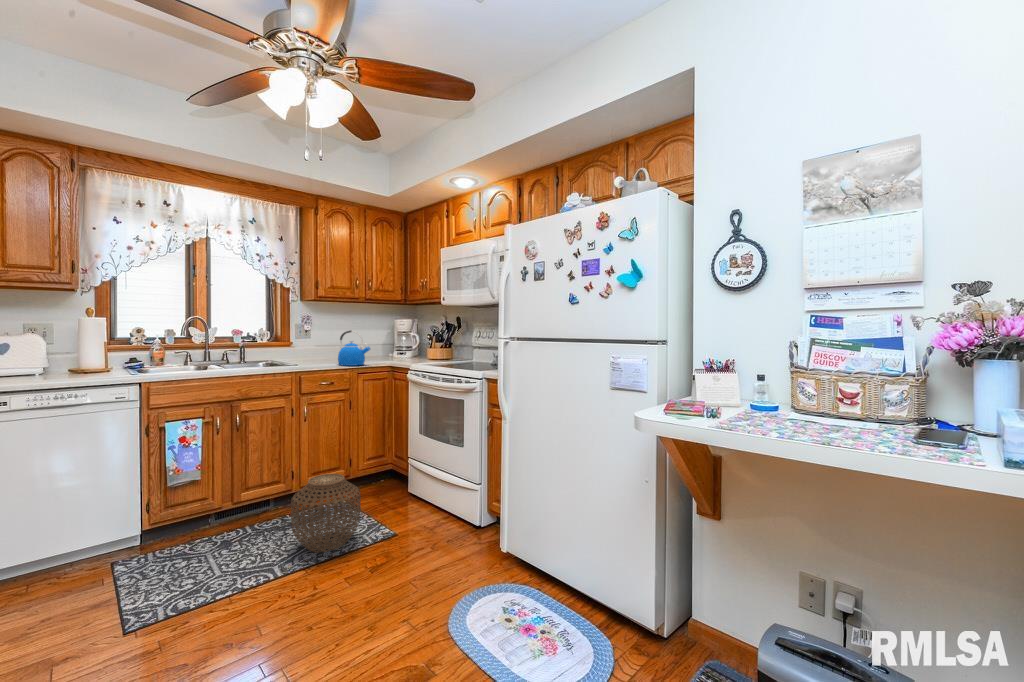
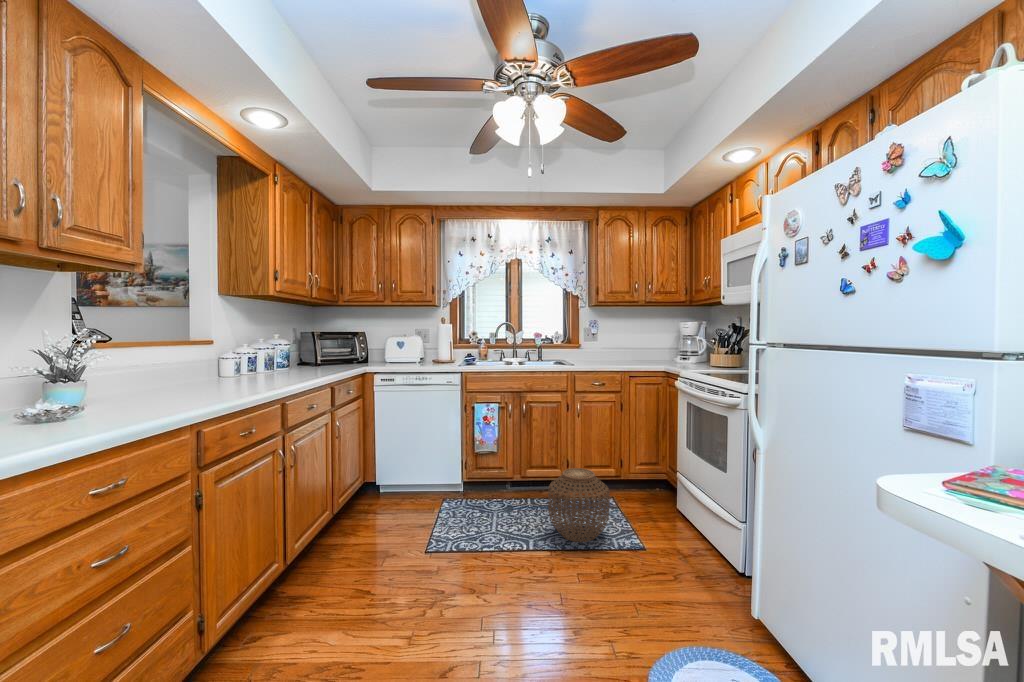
kettle: present [338,331,370,366] -> none [615,333,645,367]

